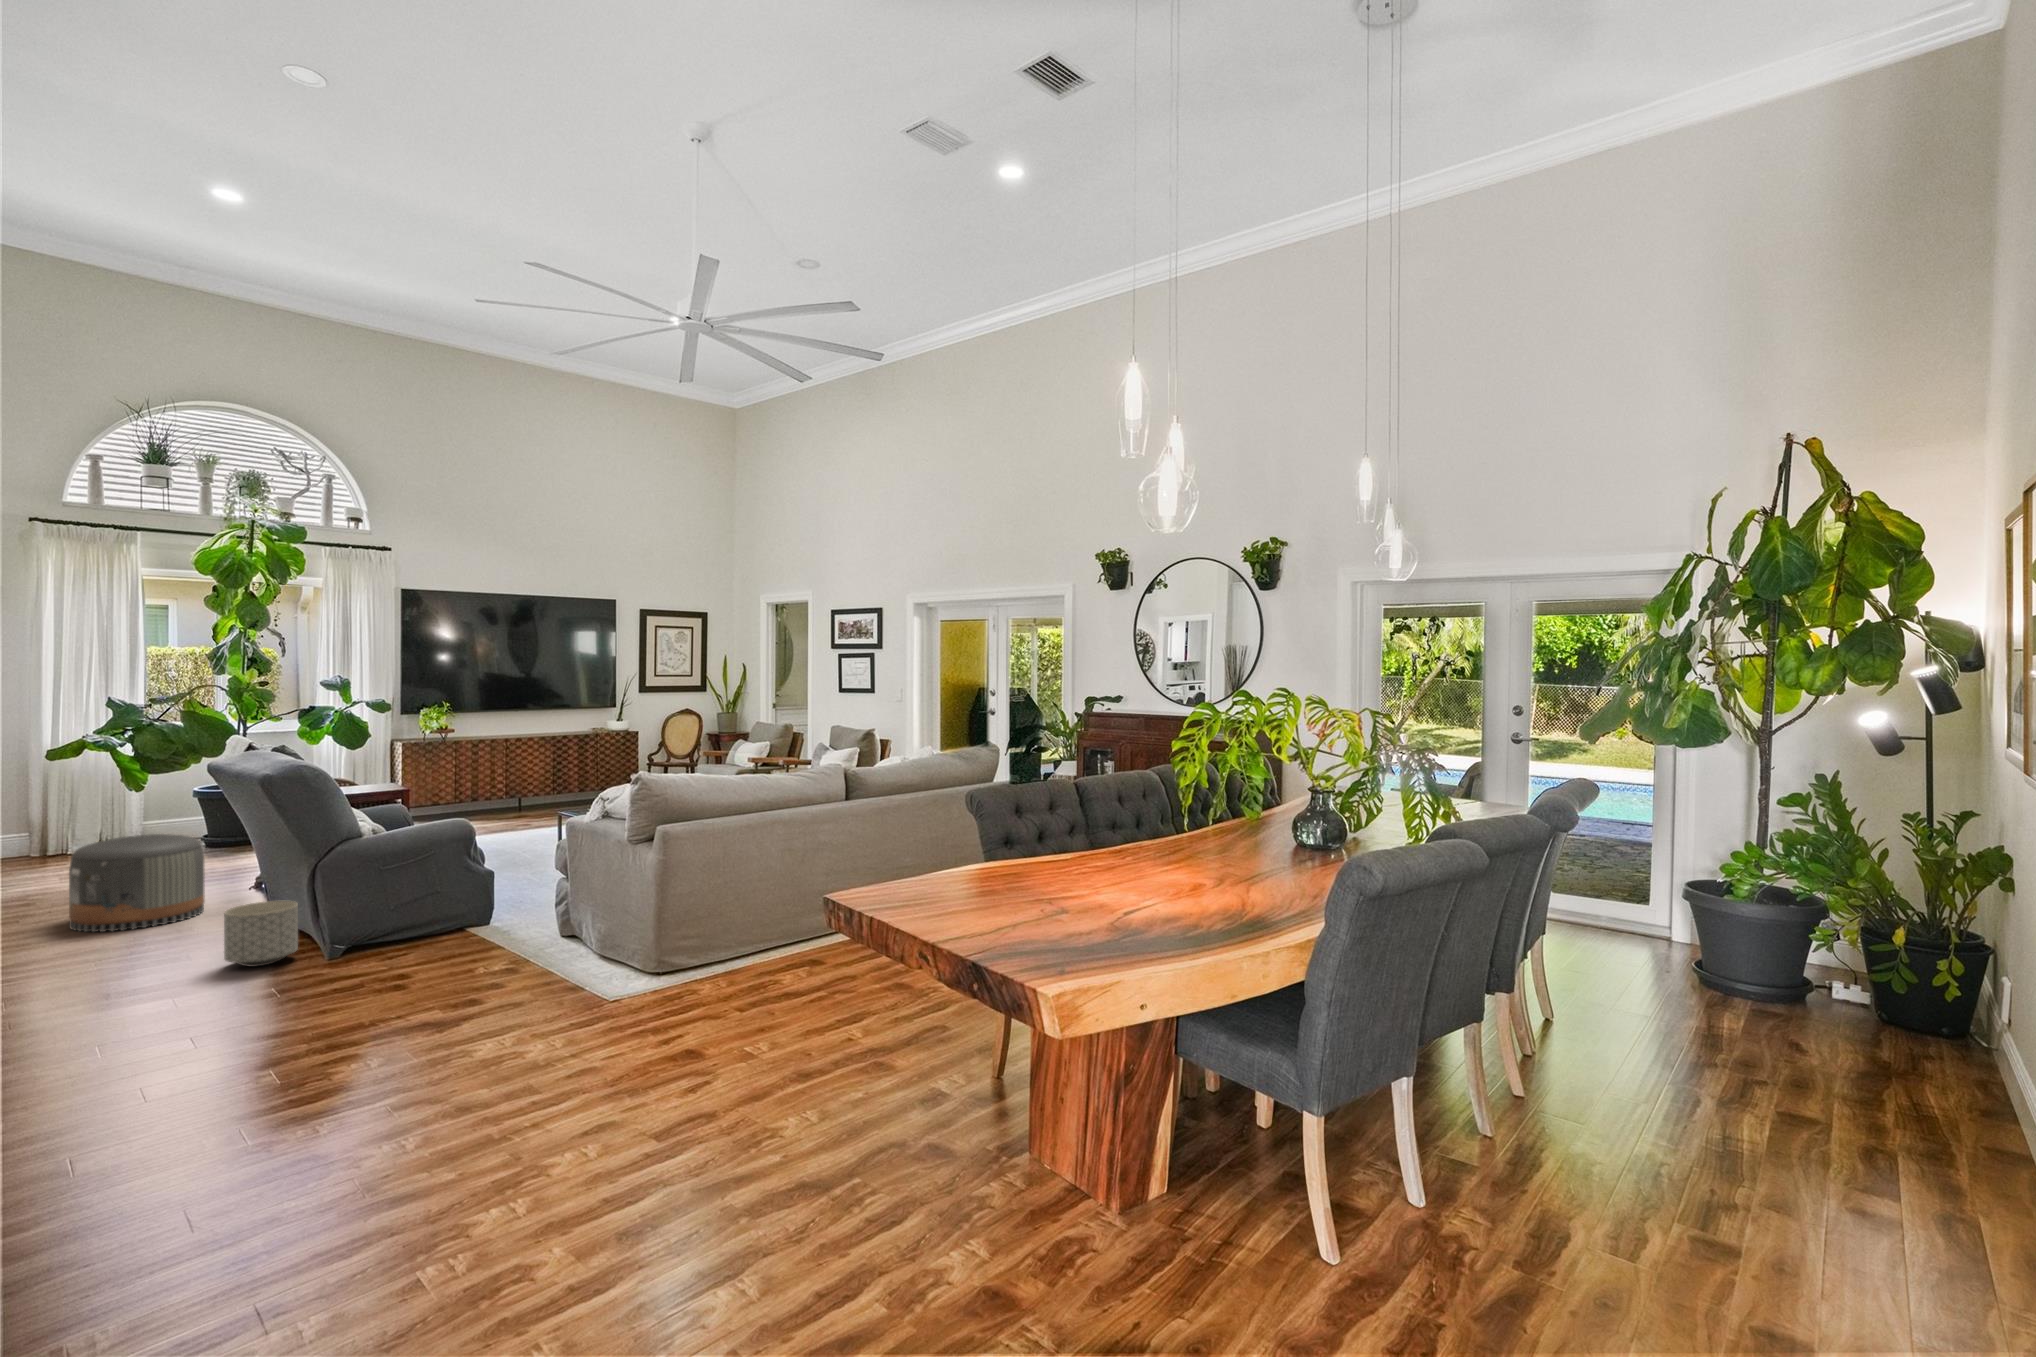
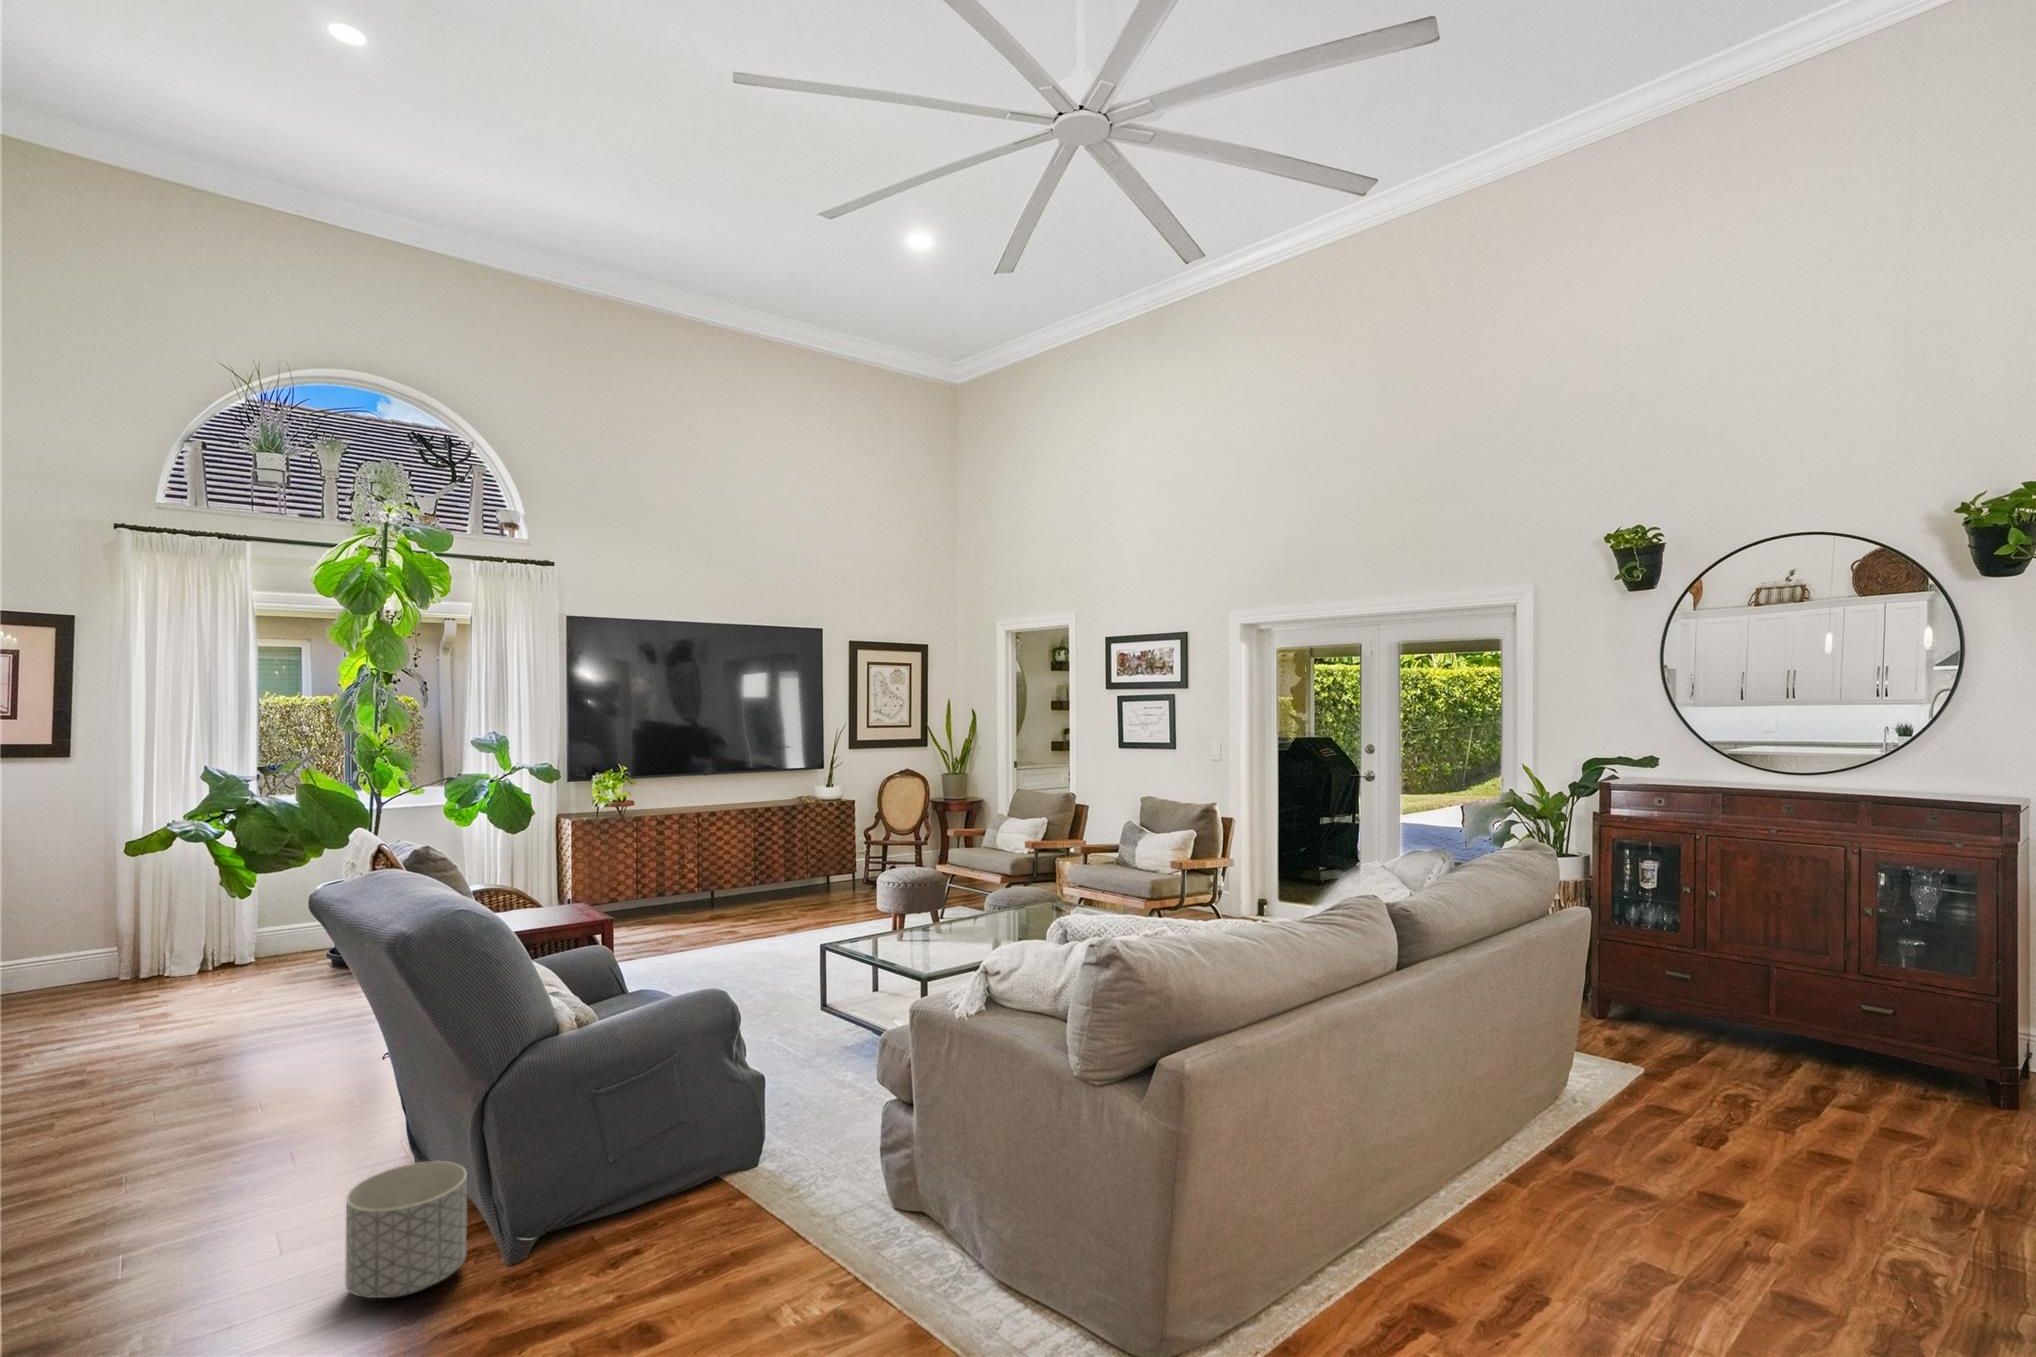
pouf: present [69,834,205,932] -> none [125,997,323,1171]

